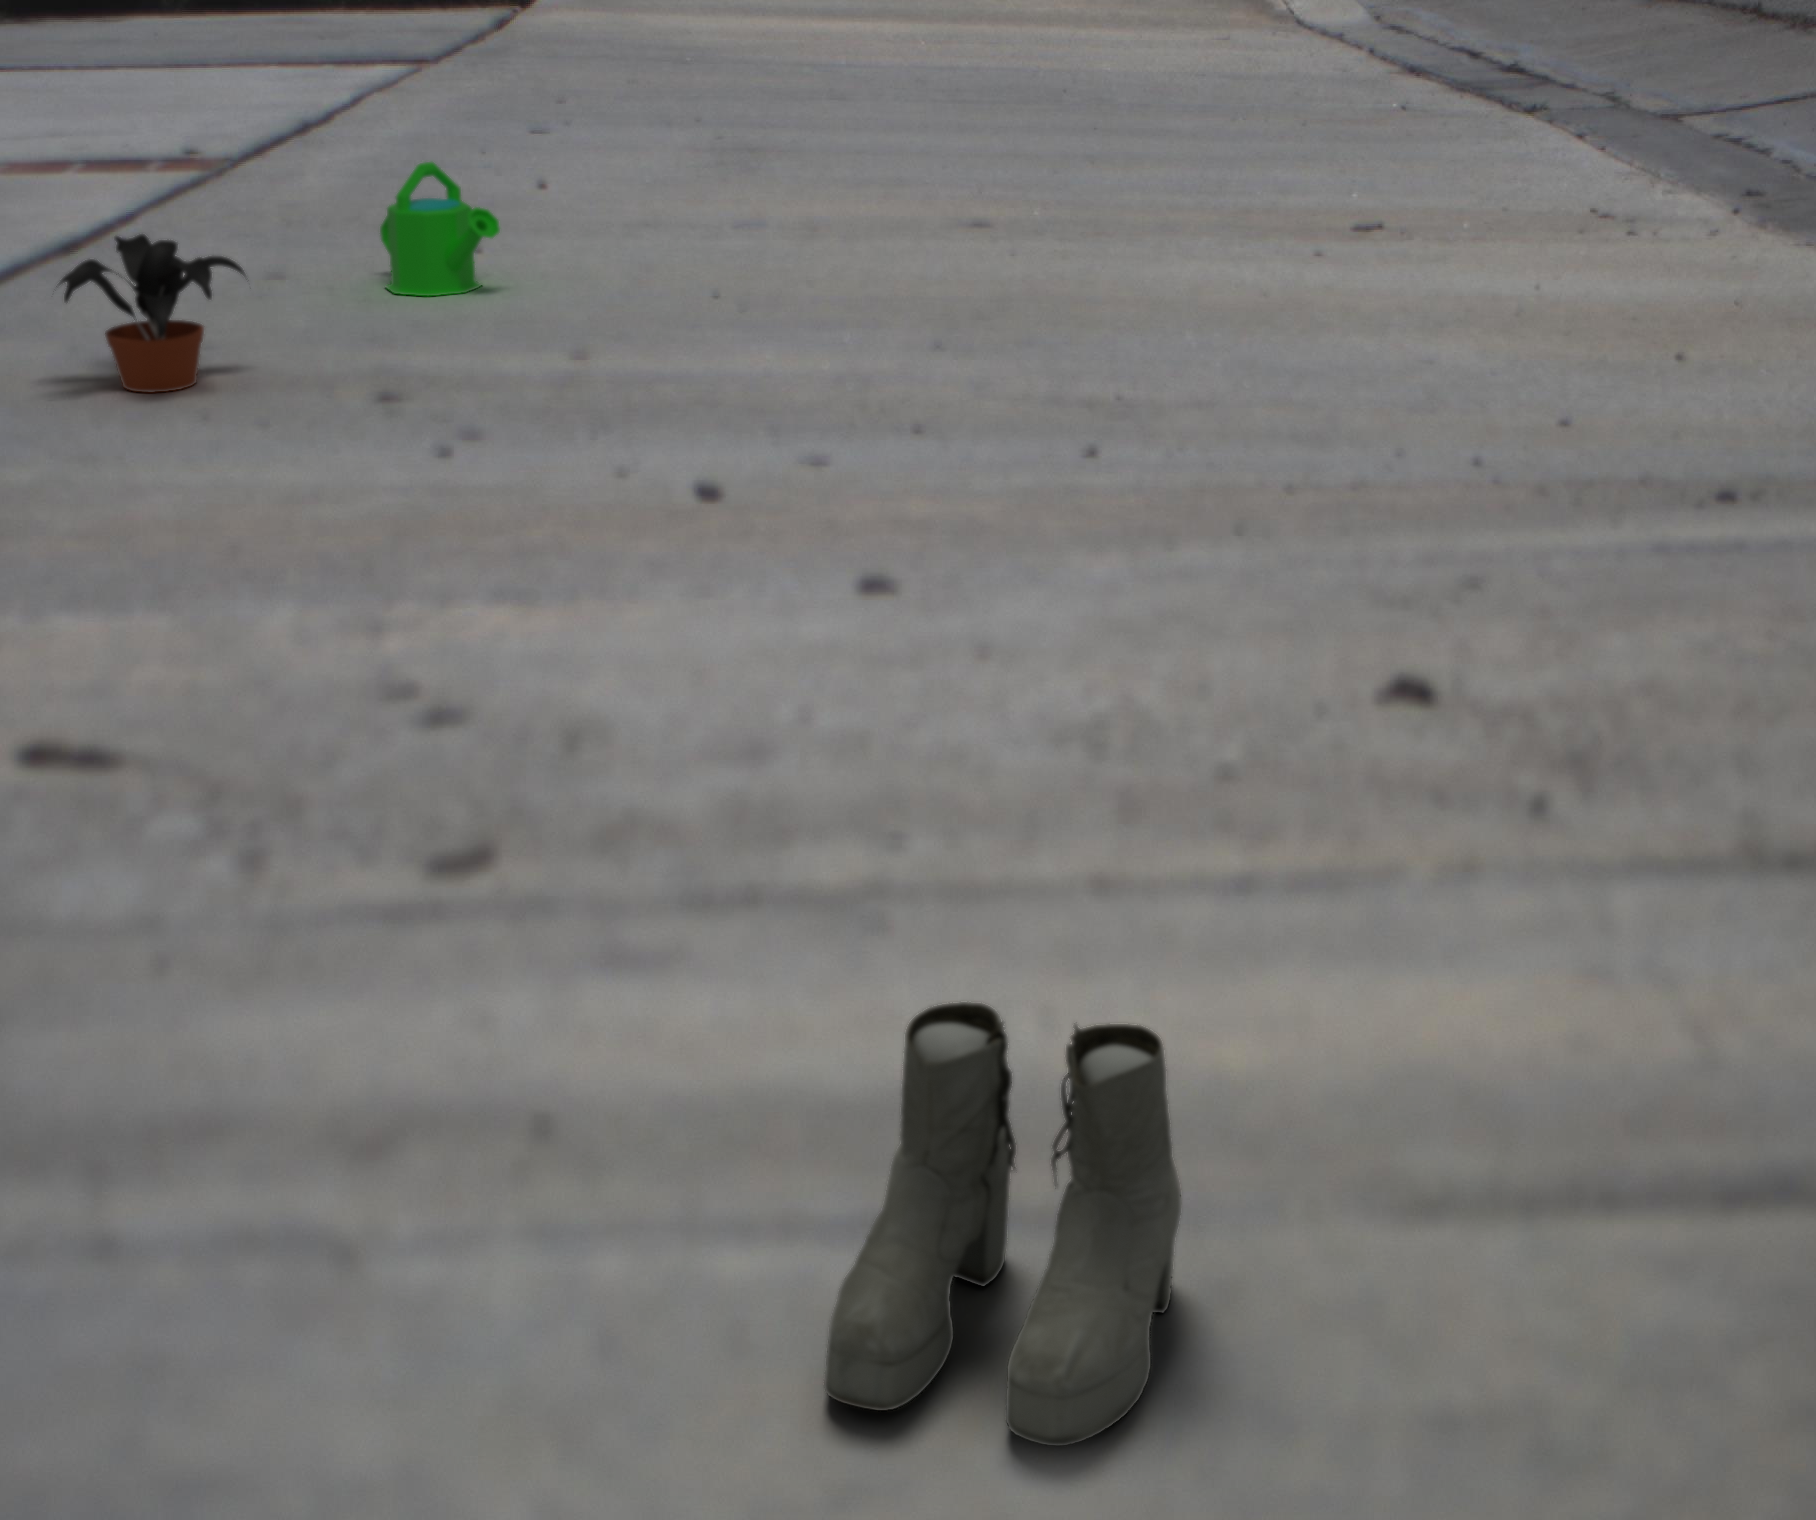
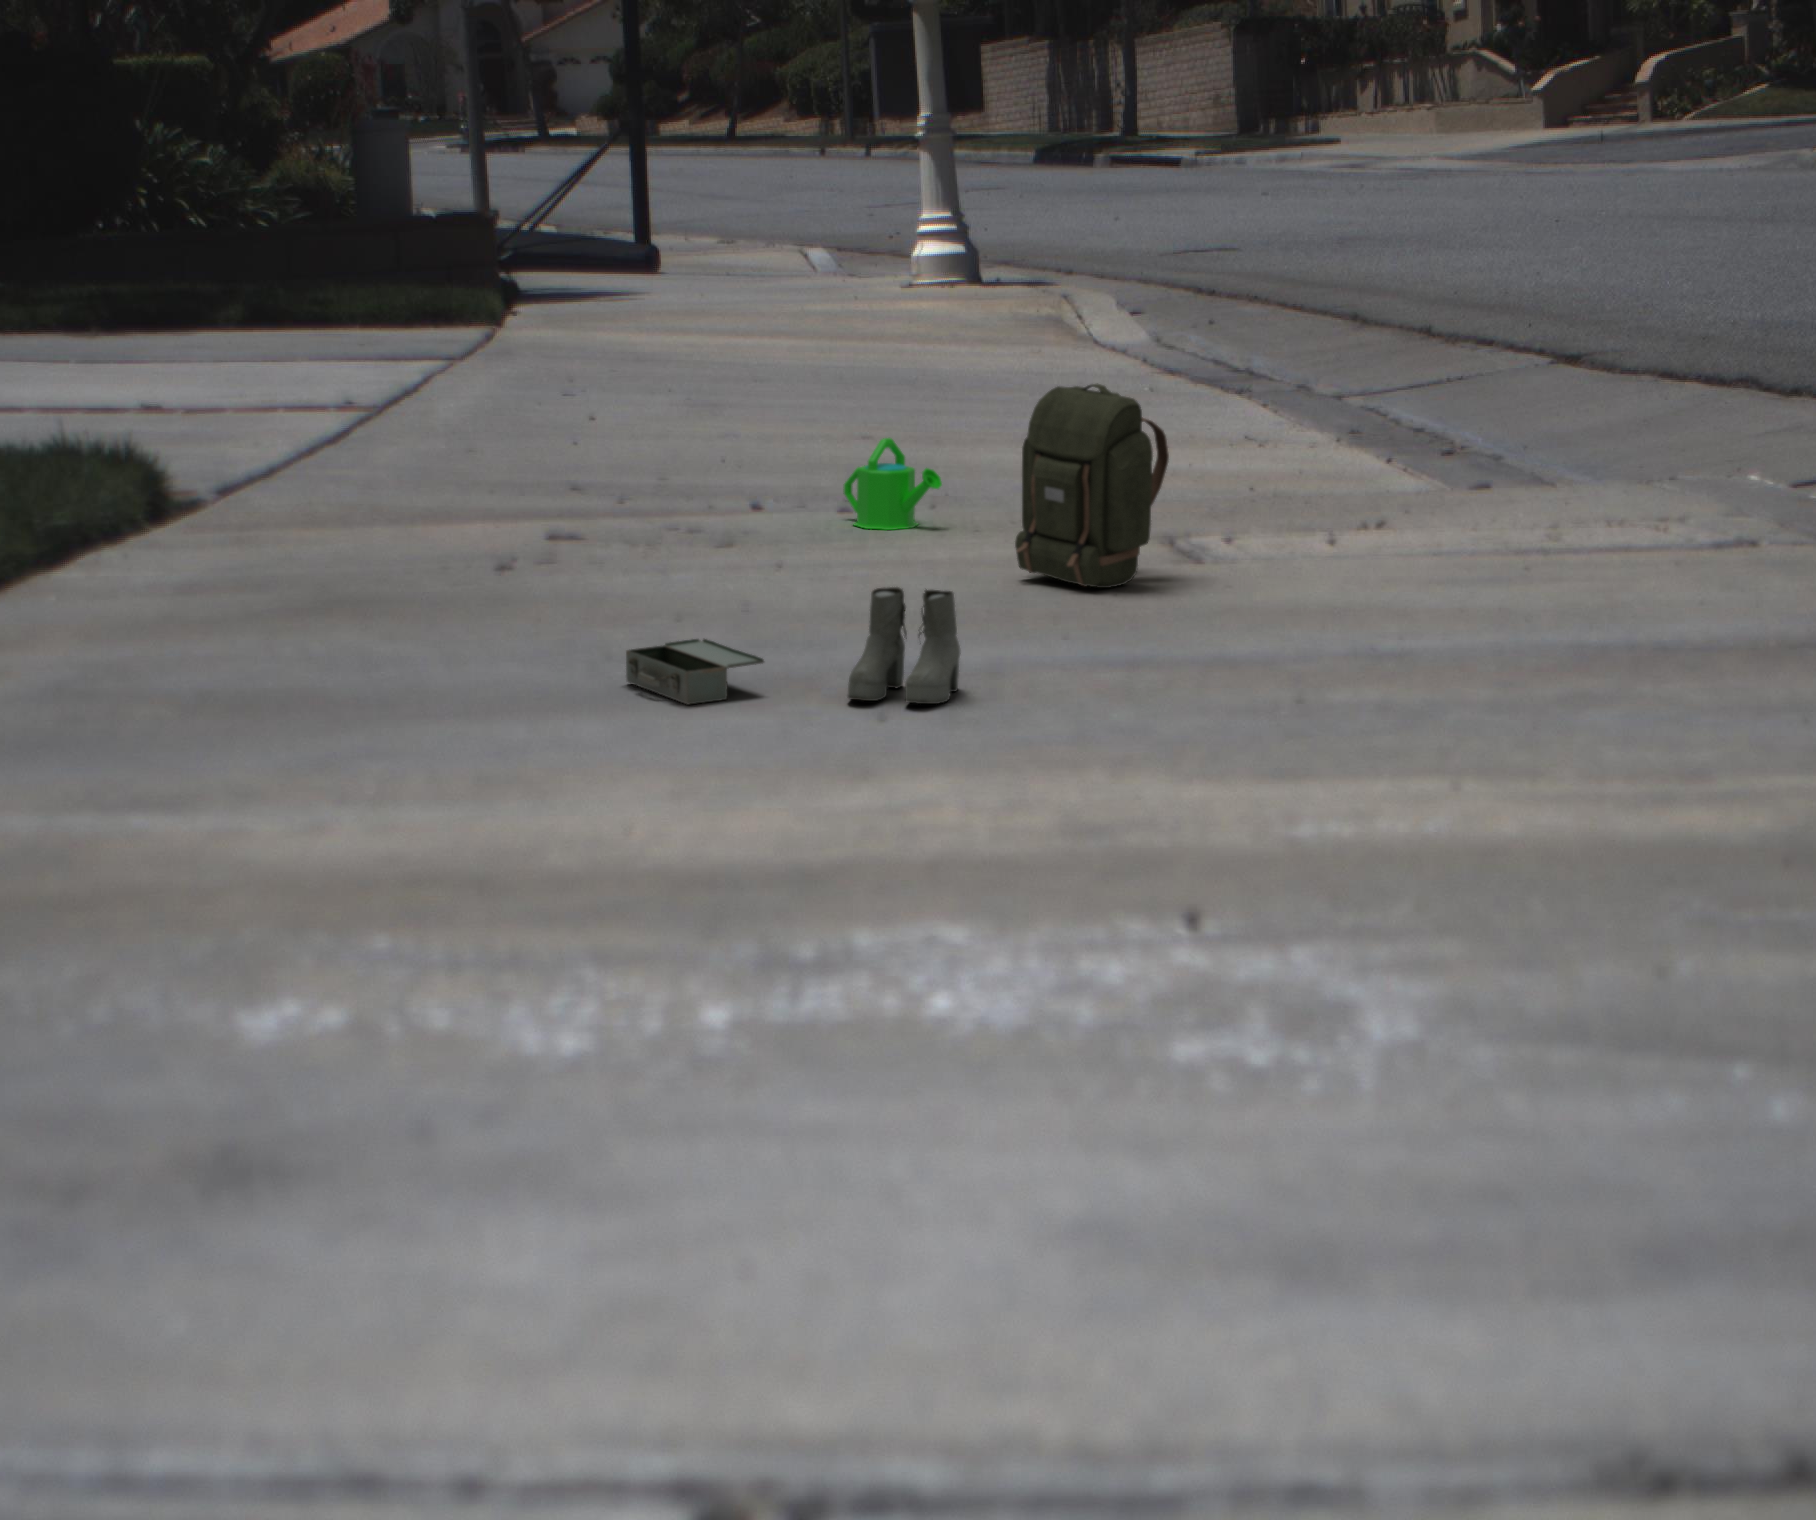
watering can: present [380,162,500,296] -> present [844,438,942,530]
potted plant: present [59,234,245,393] -> none [357,421,465,508]
backpack: none [1273,241,1627,702] -> present [1015,384,1169,588]
toolbox: none [198,1063,581,1397] -> present [626,639,764,705]

